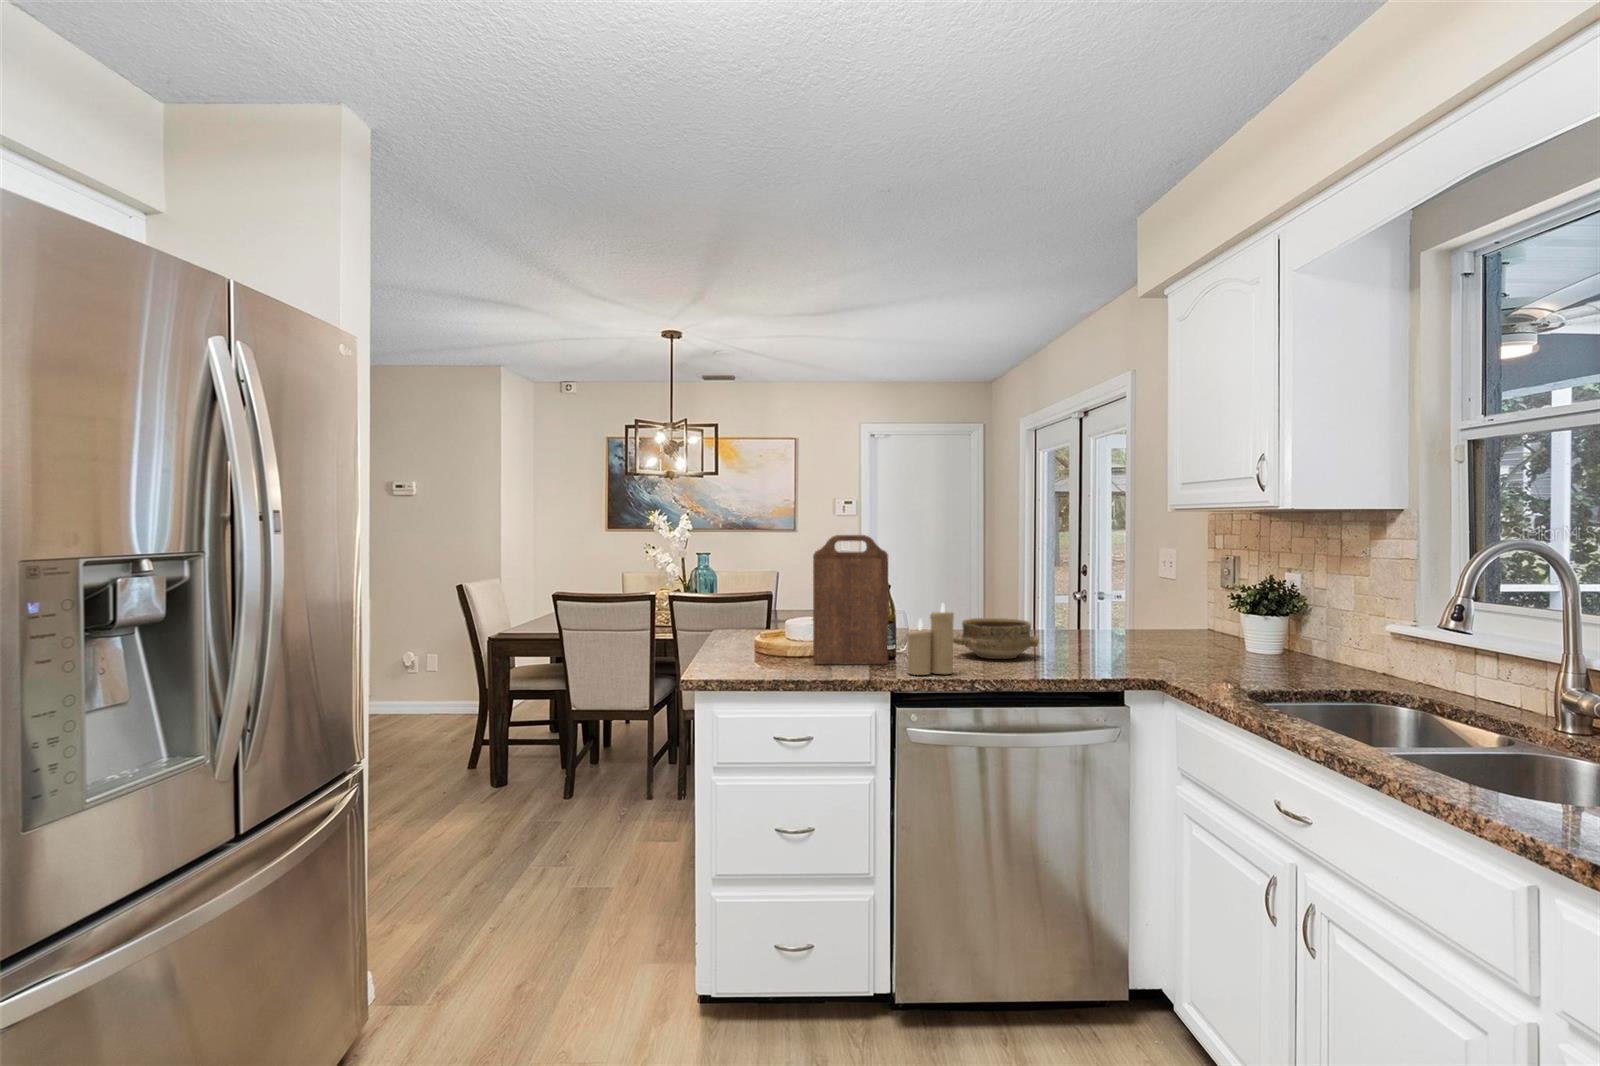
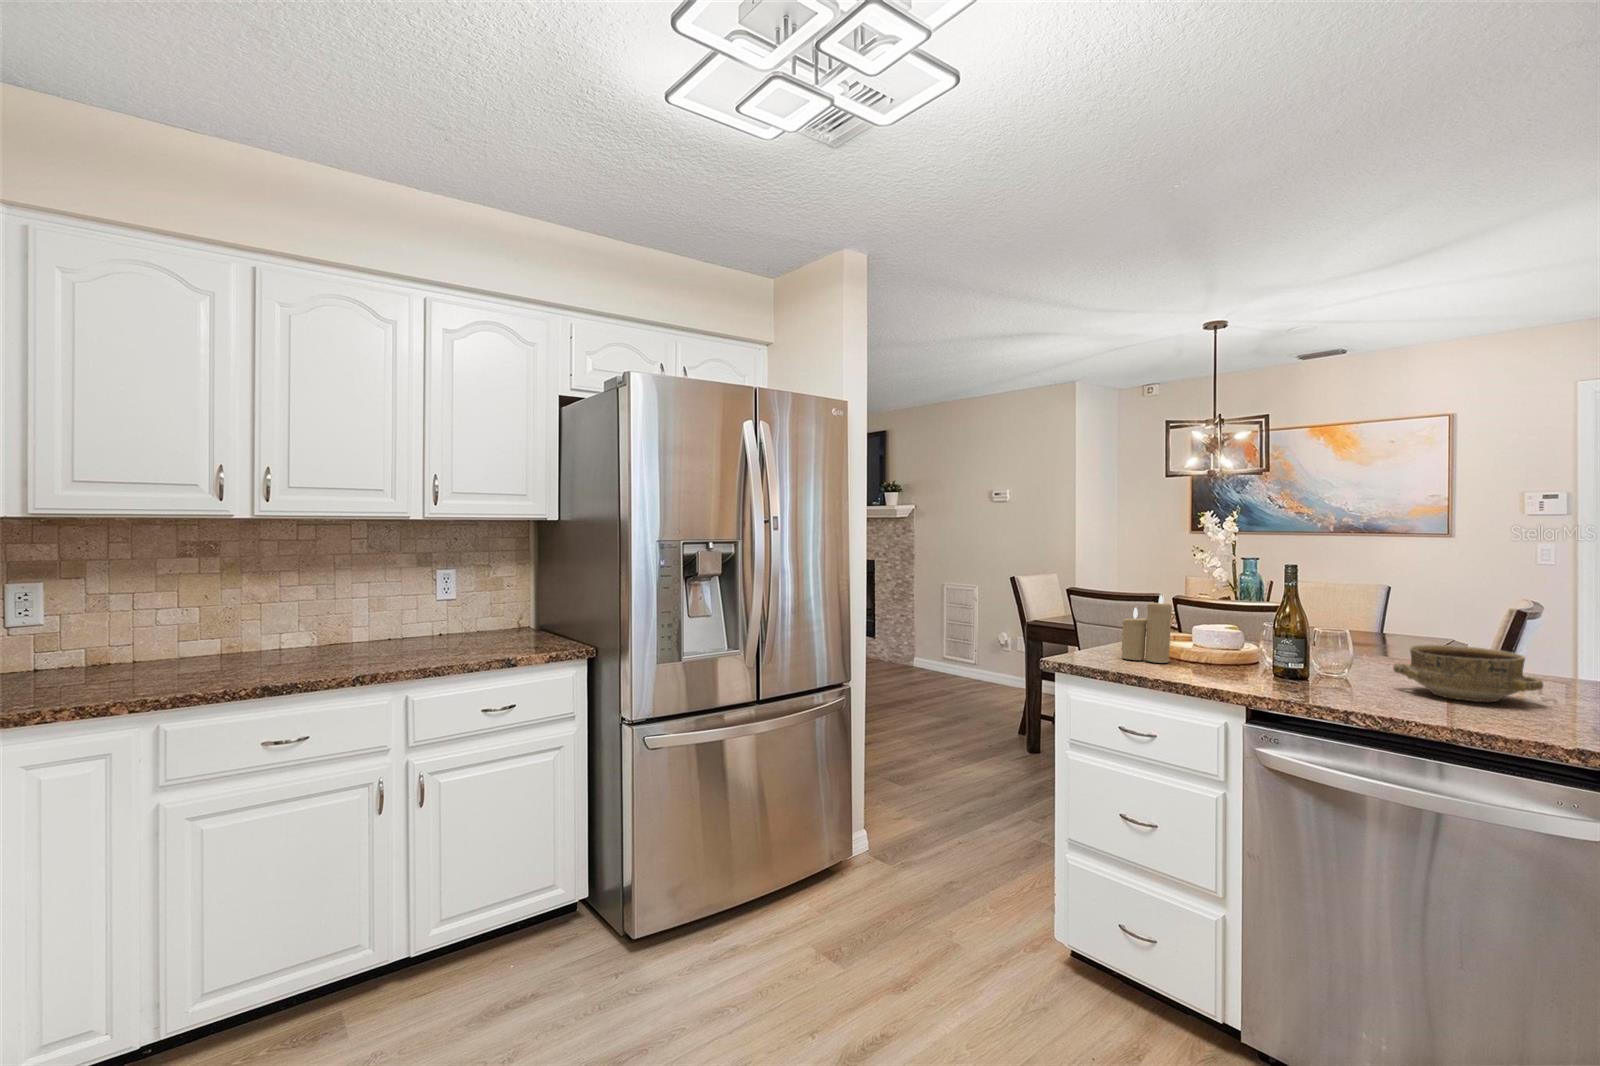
cutting board: present [813,535,888,664] -> none [1187,532,1281,680]
candle: present [907,604,954,675] -> present [1121,595,1172,663]

